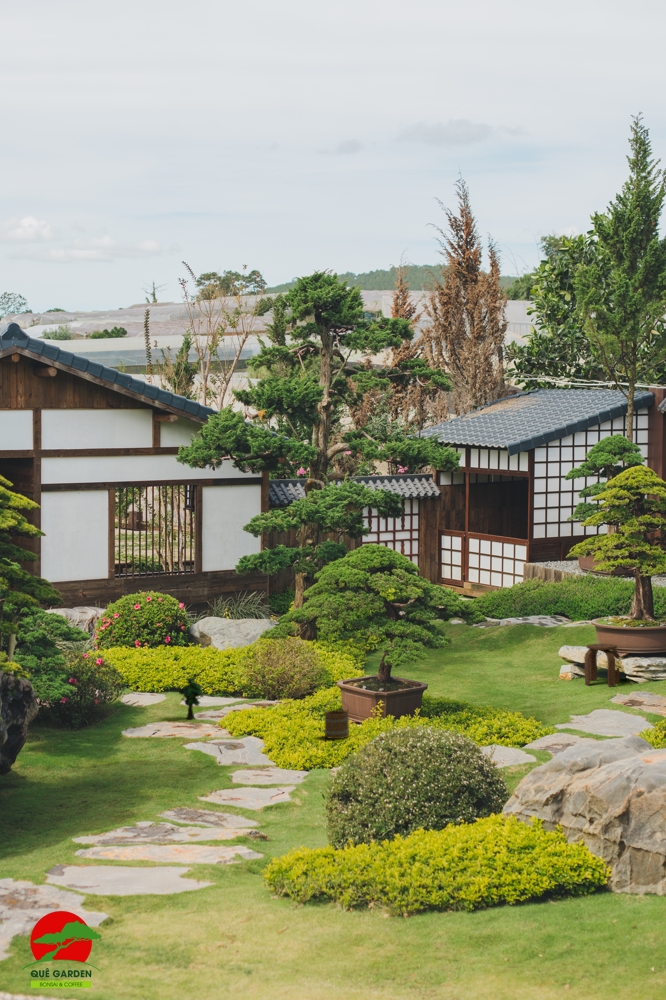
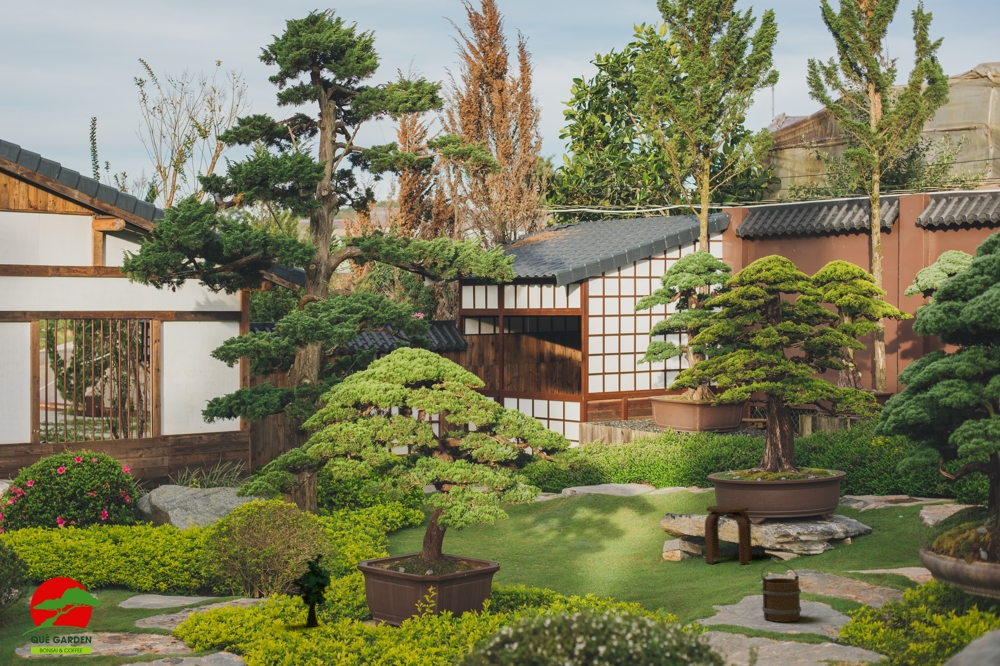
decorative plant: present [179,674,203,719] -> present [291,554,332,627]
bucket: present [324,704,349,739] -> present [761,562,801,622]

